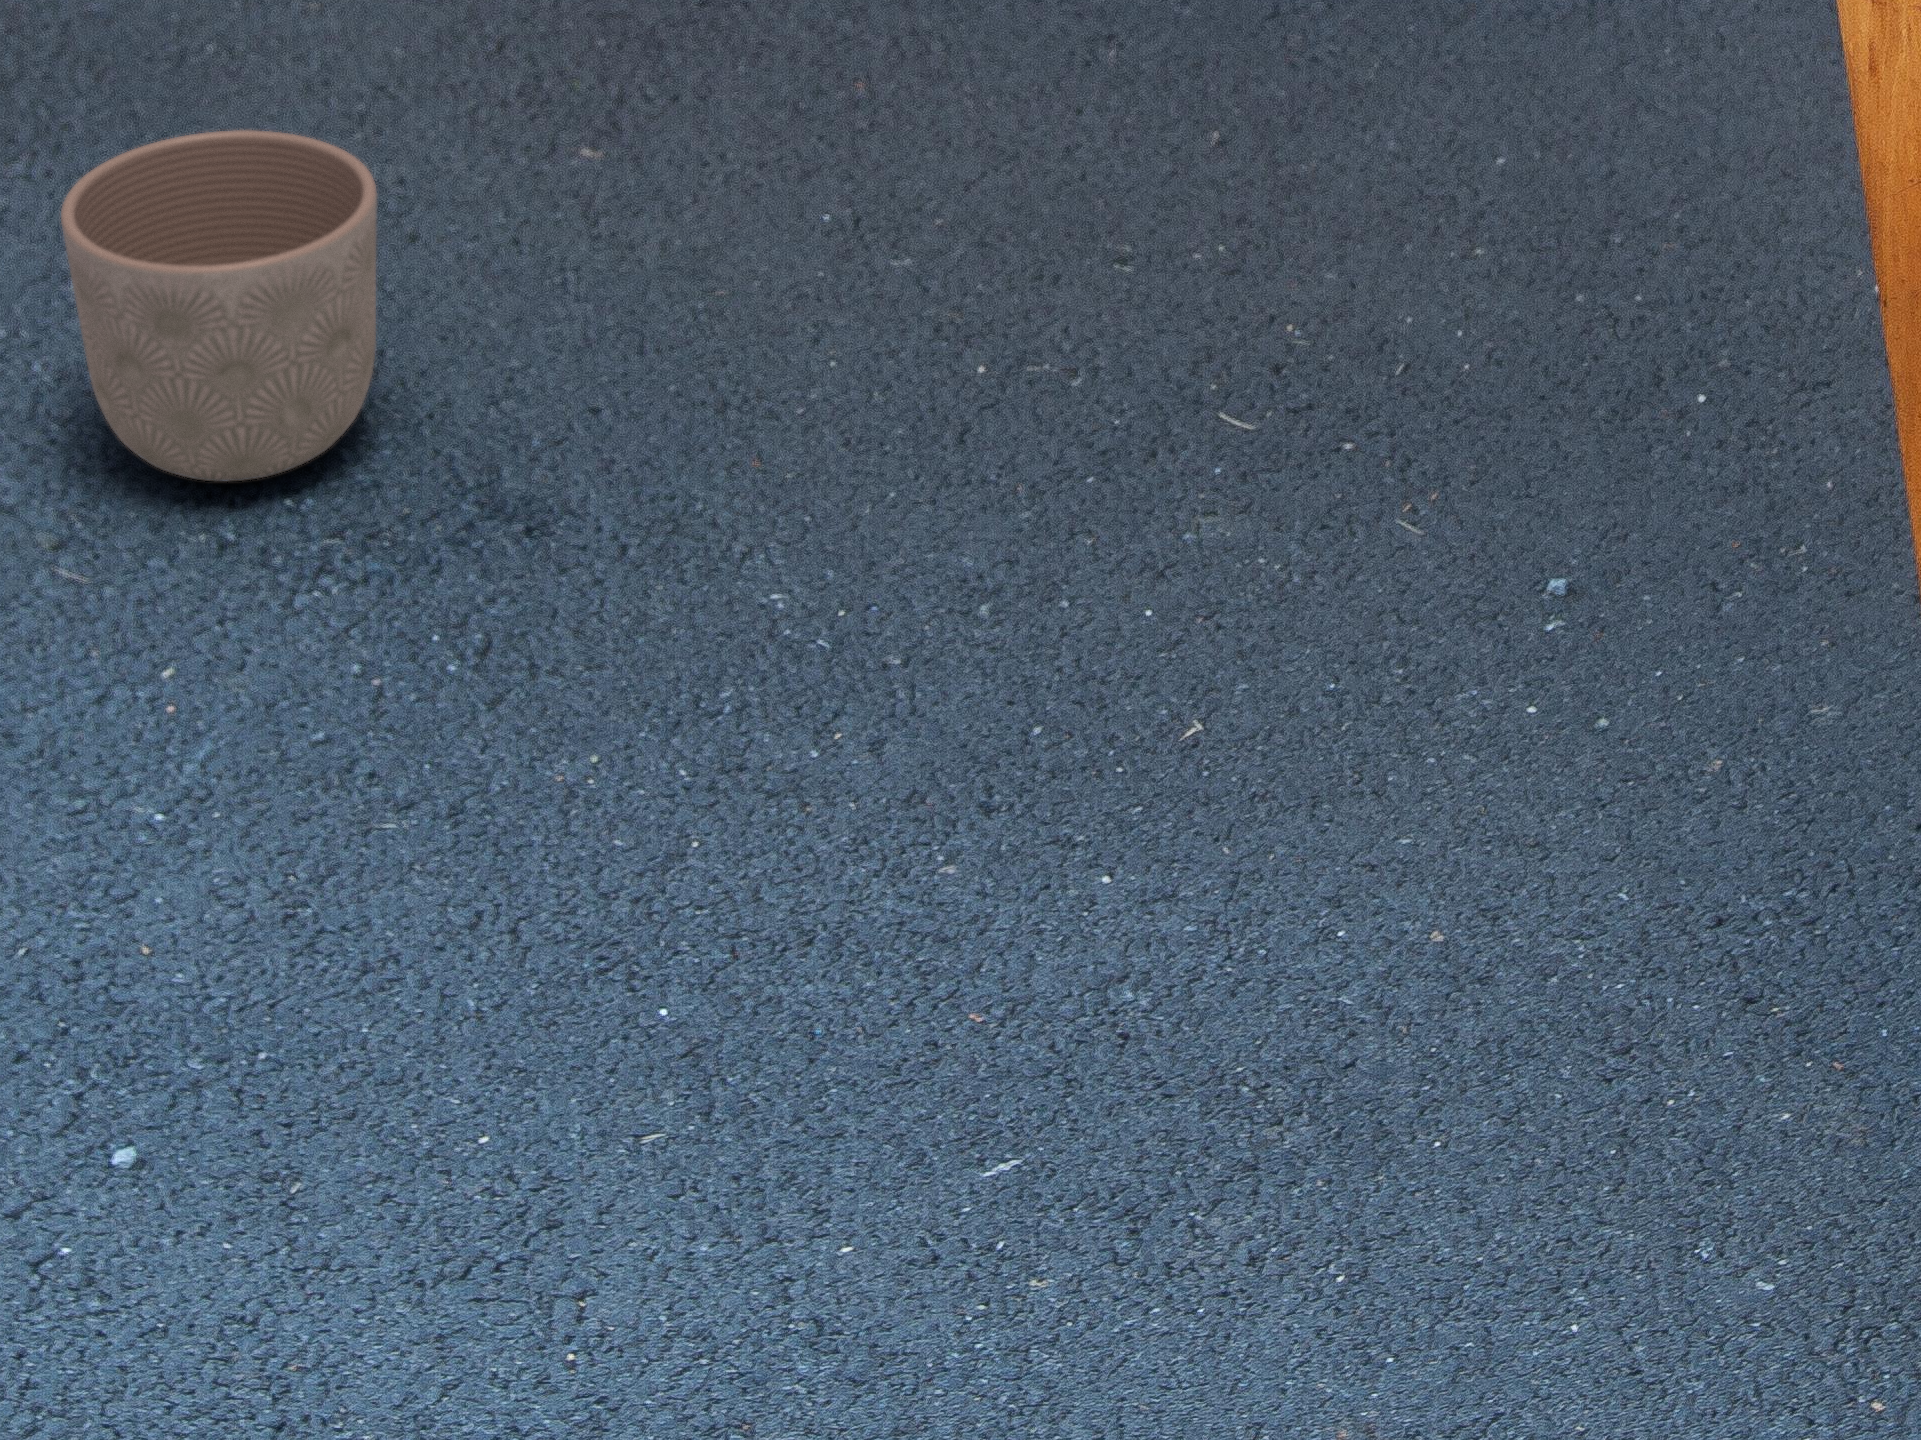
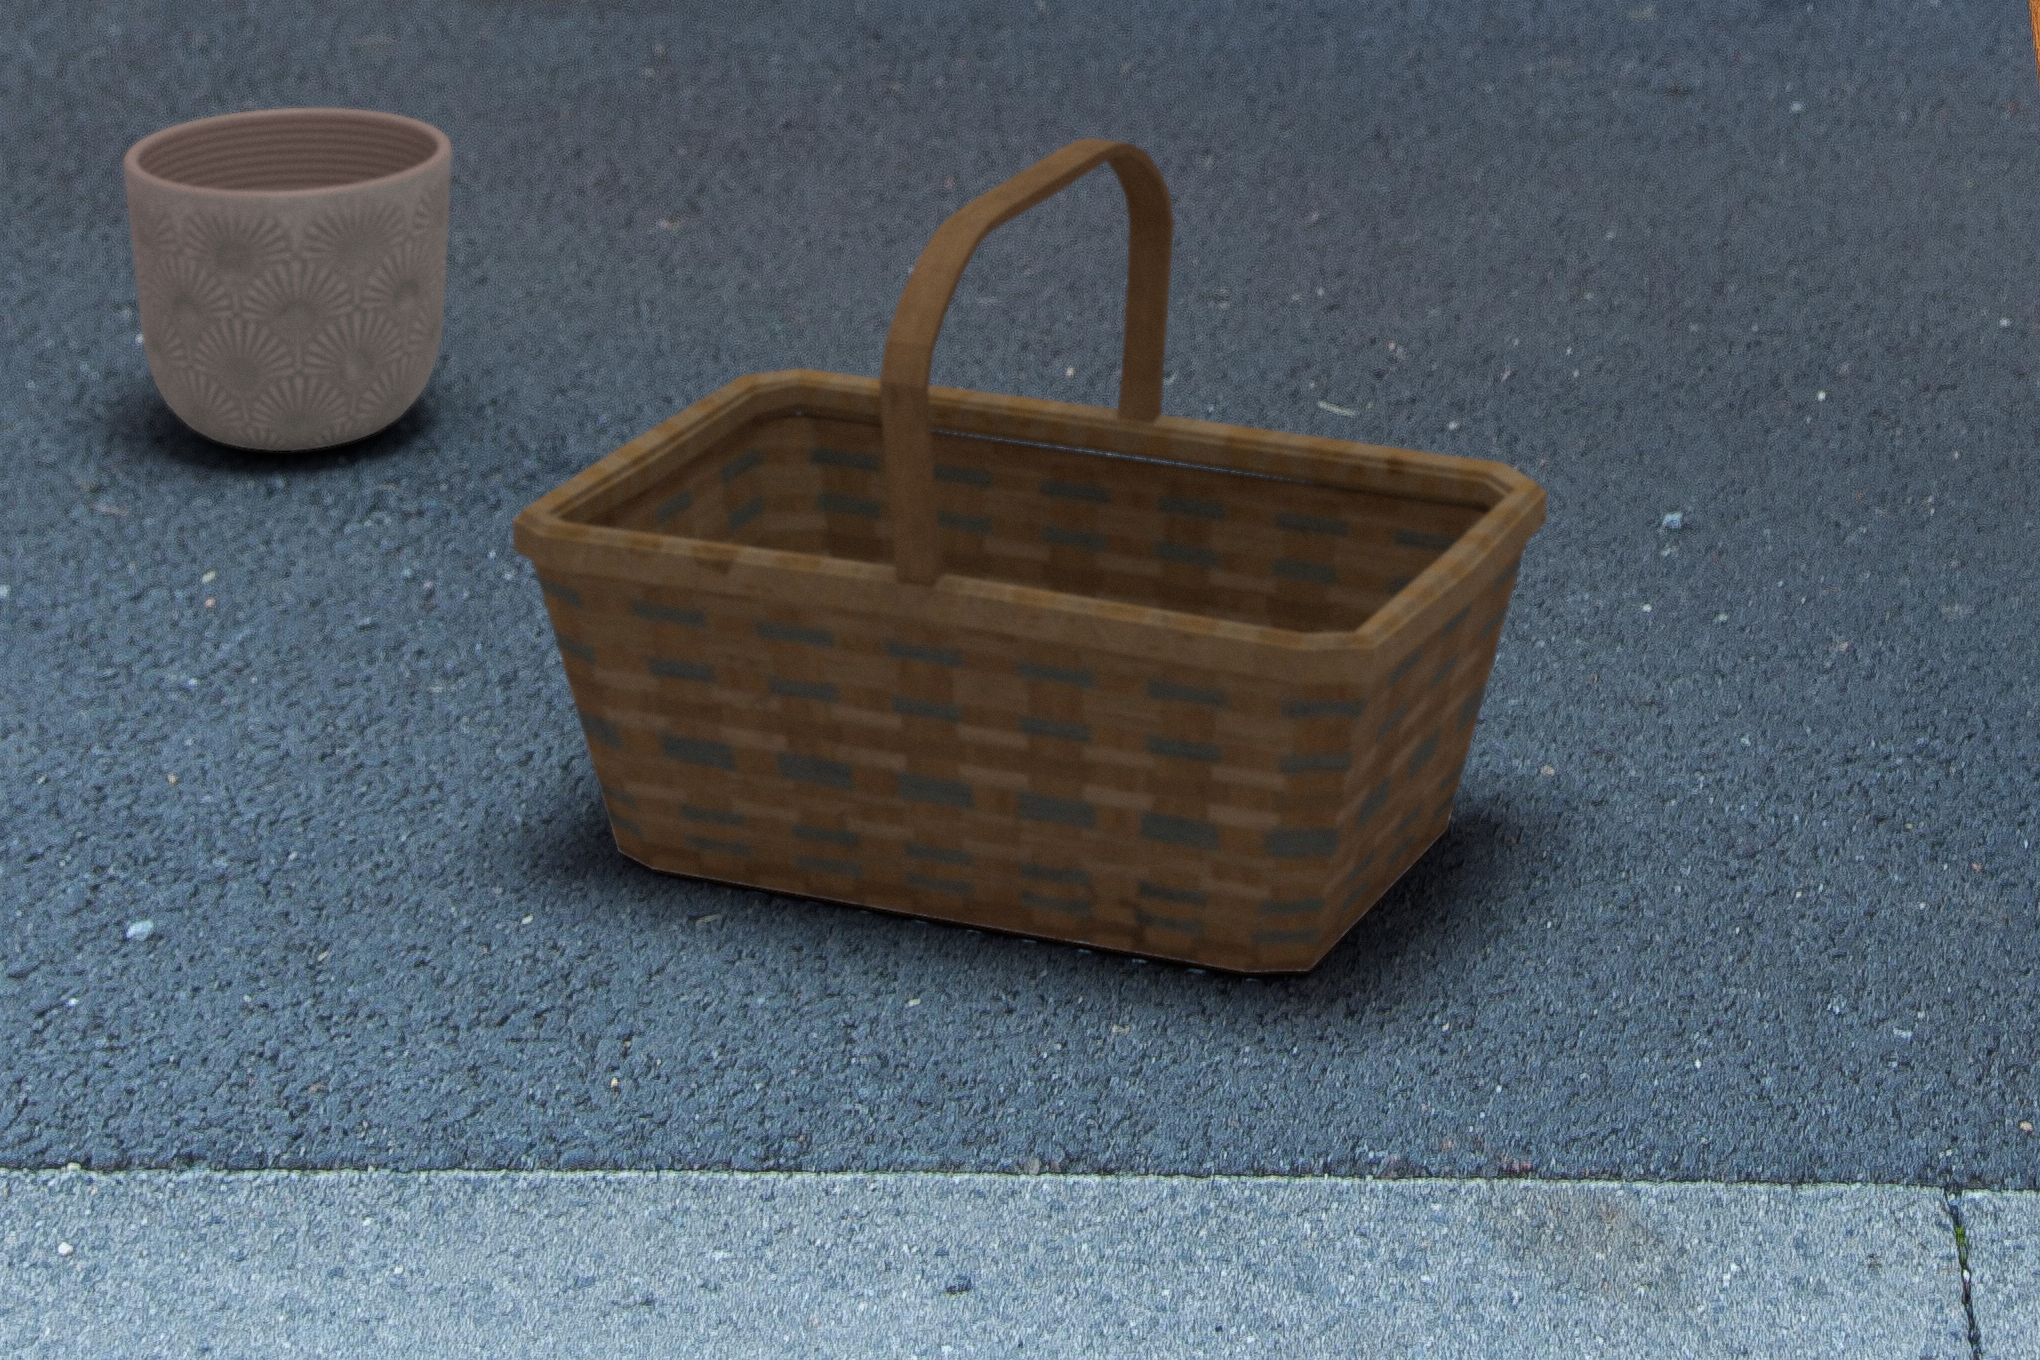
basket: none [454,384,1434,1202] -> present [513,139,1547,973]

